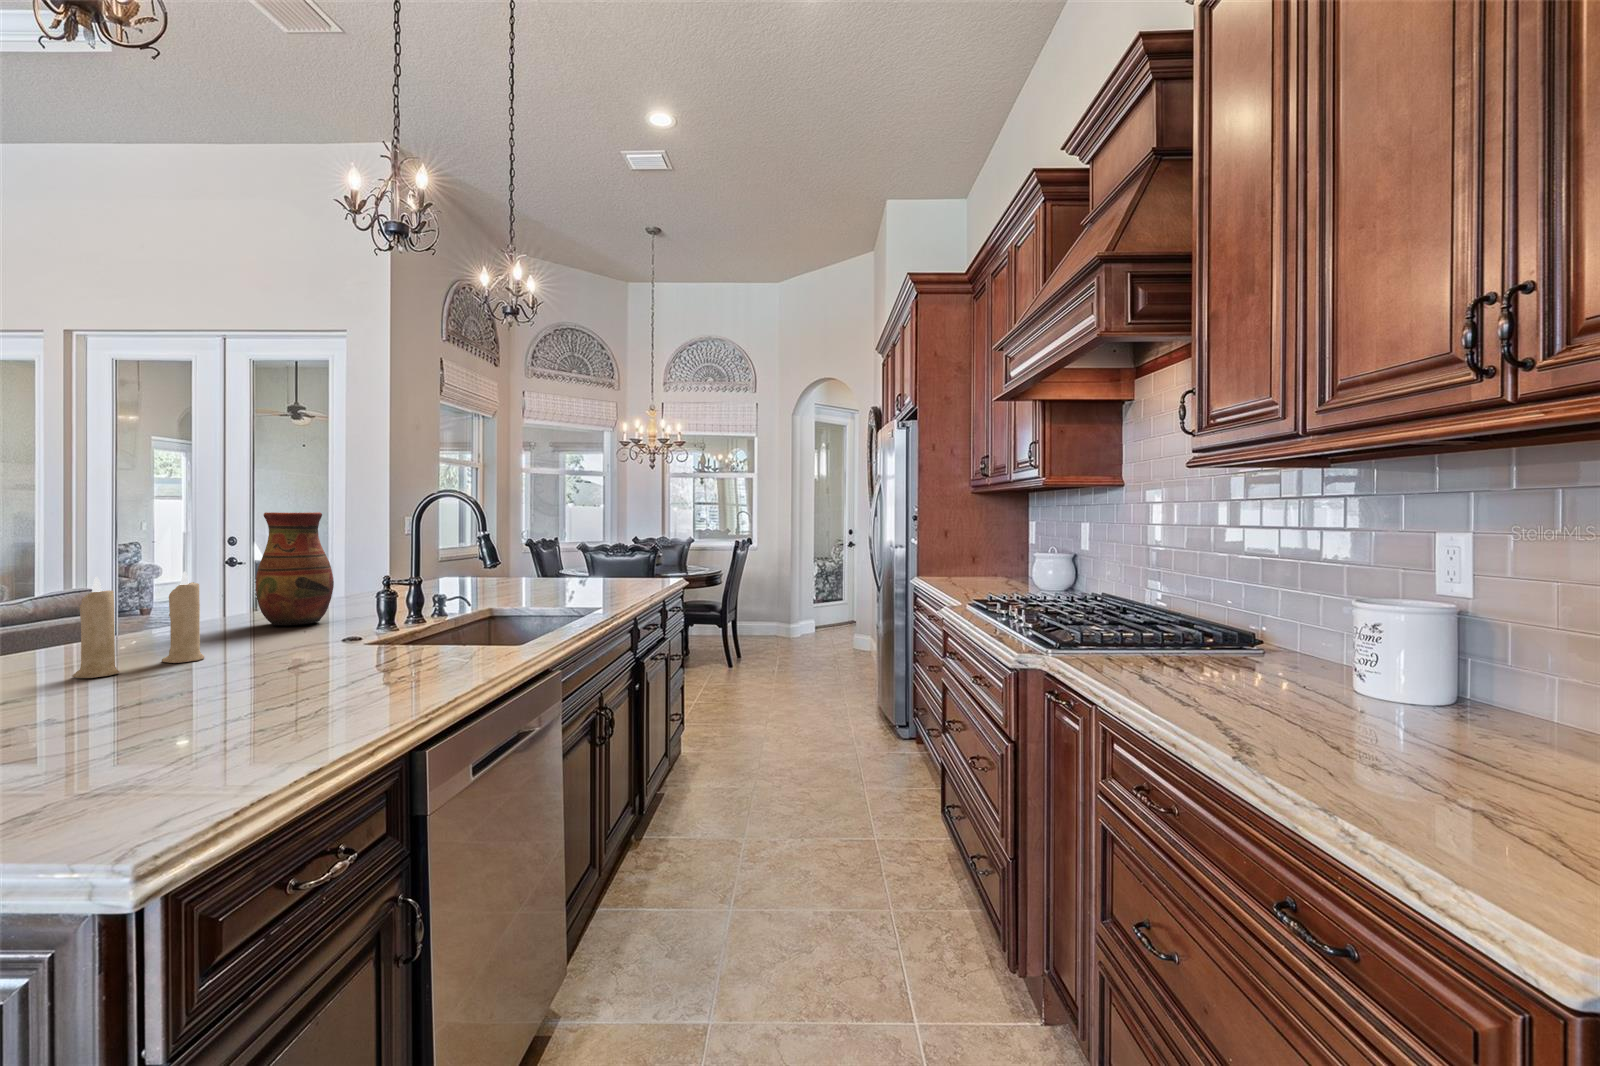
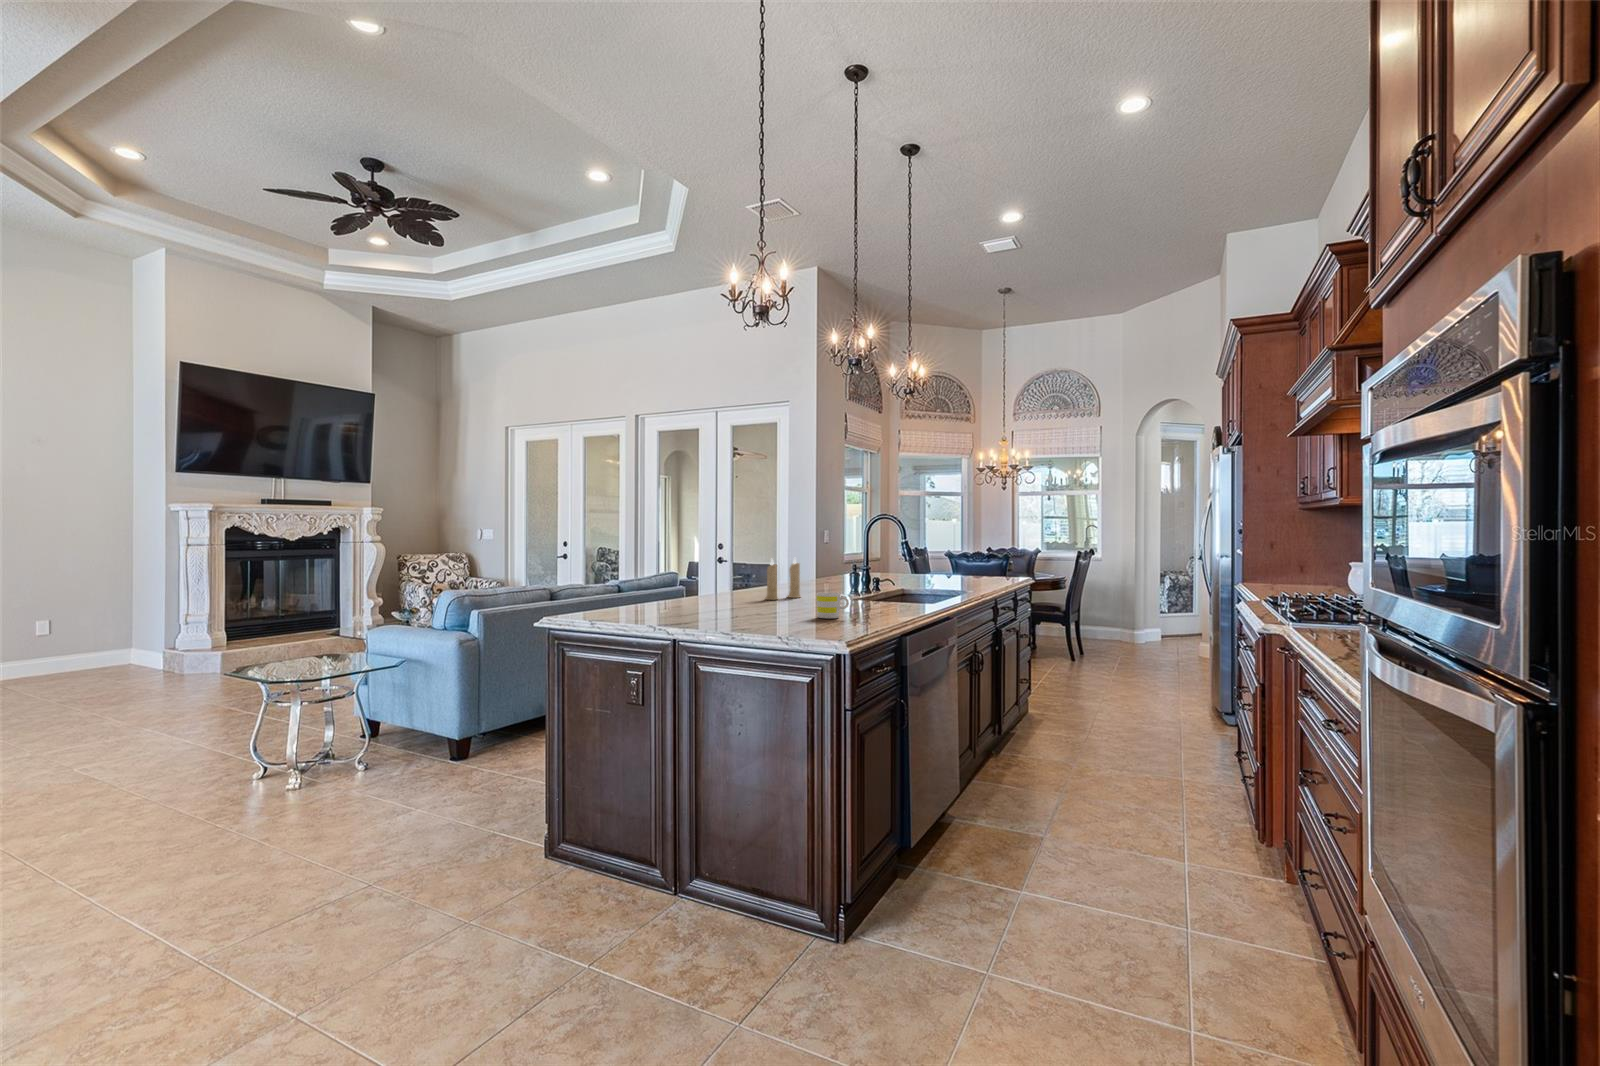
vase: present [256,512,334,626] -> none [802,530,835,589]
mug: none [100,678,215,762] -> present [816,593,849,618]

